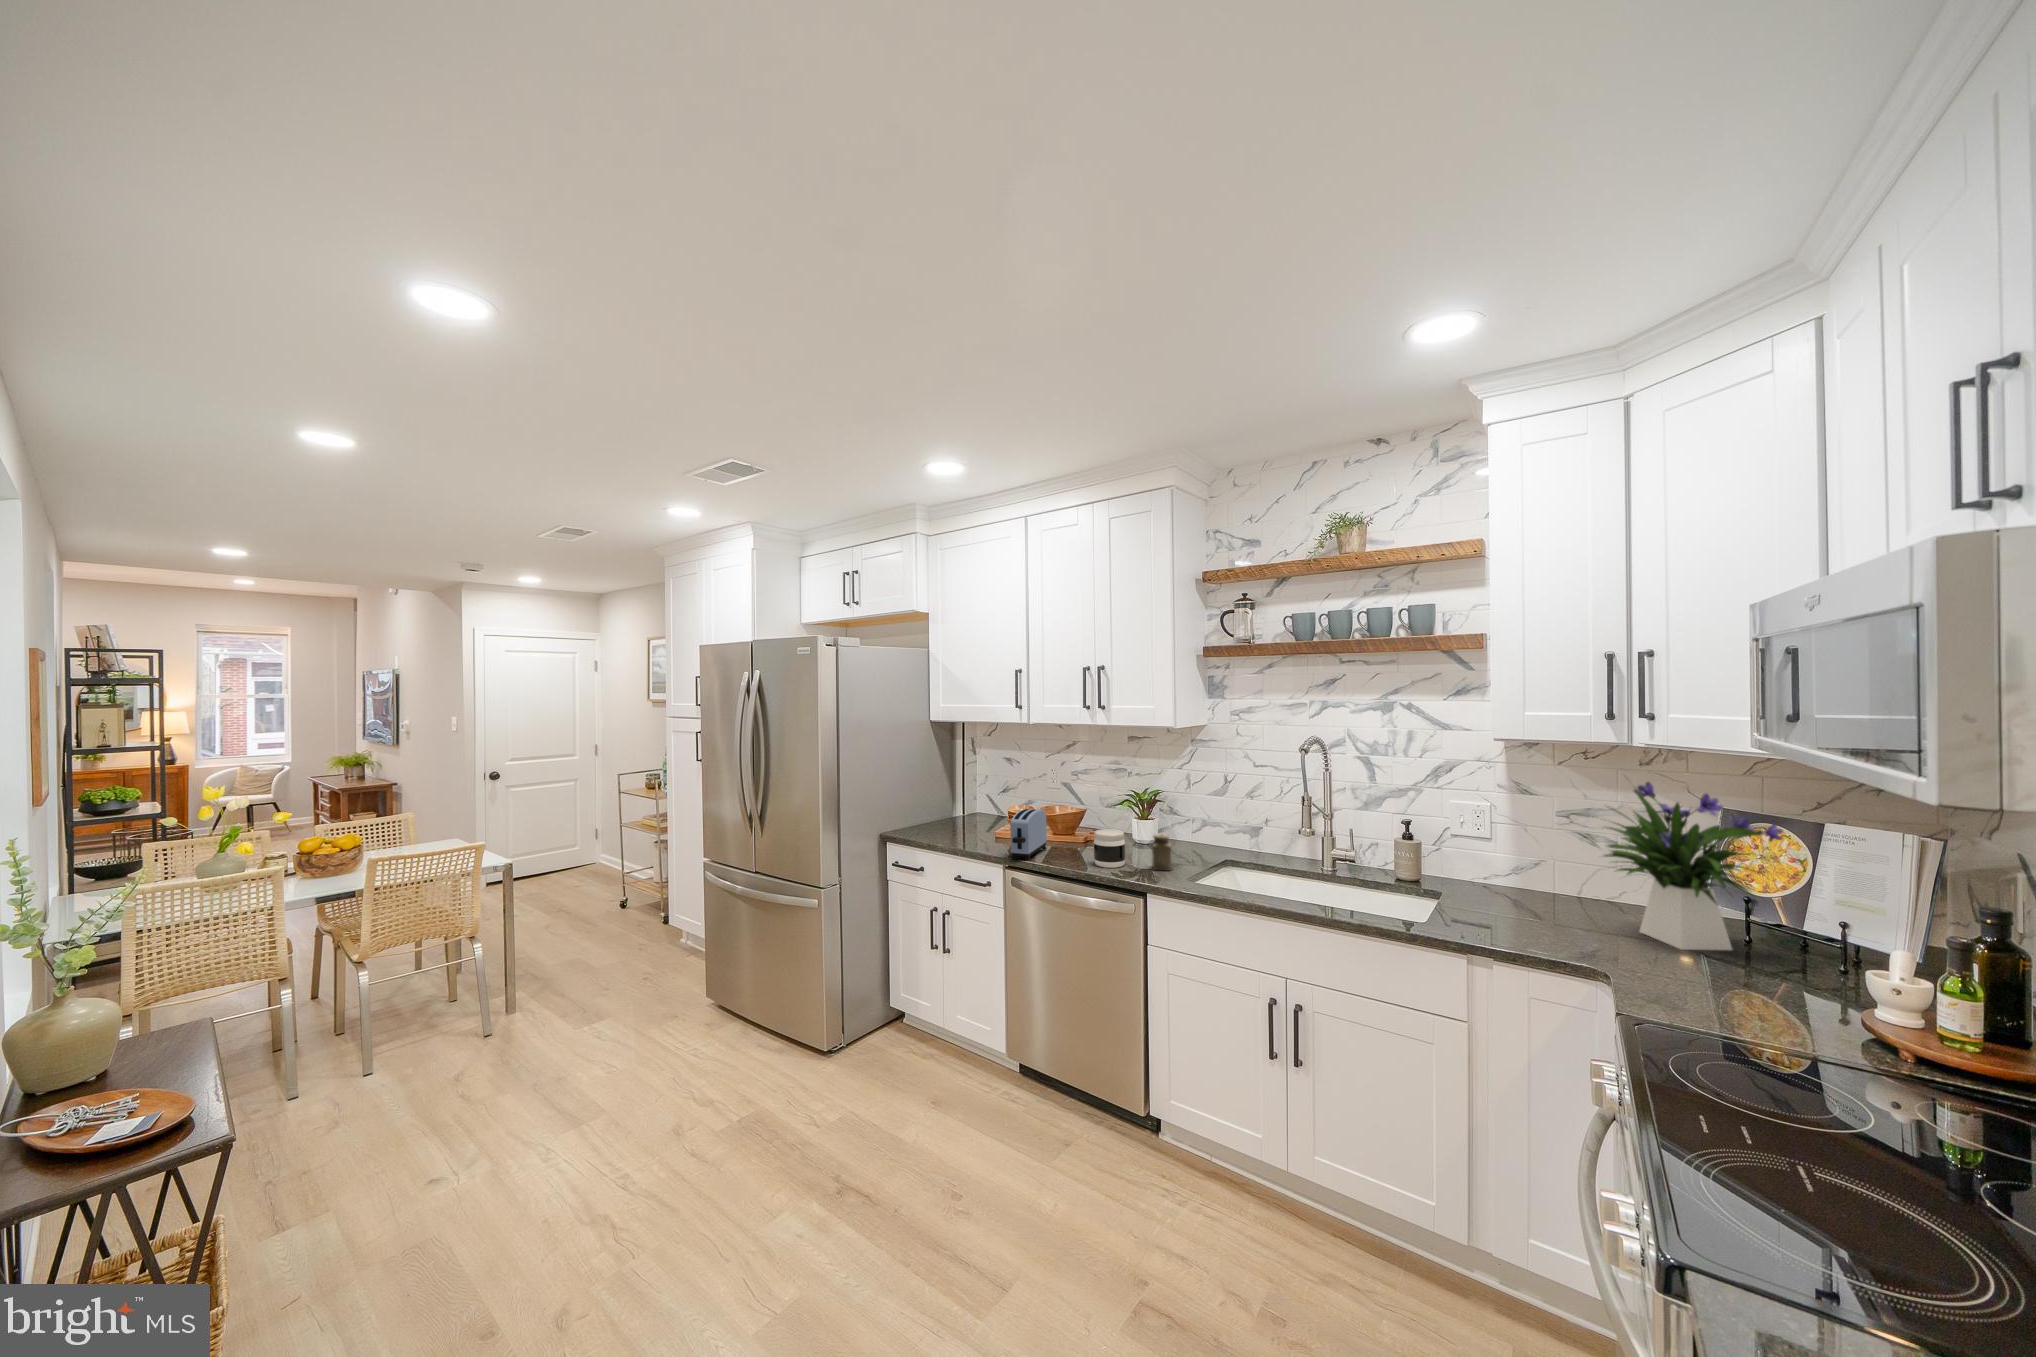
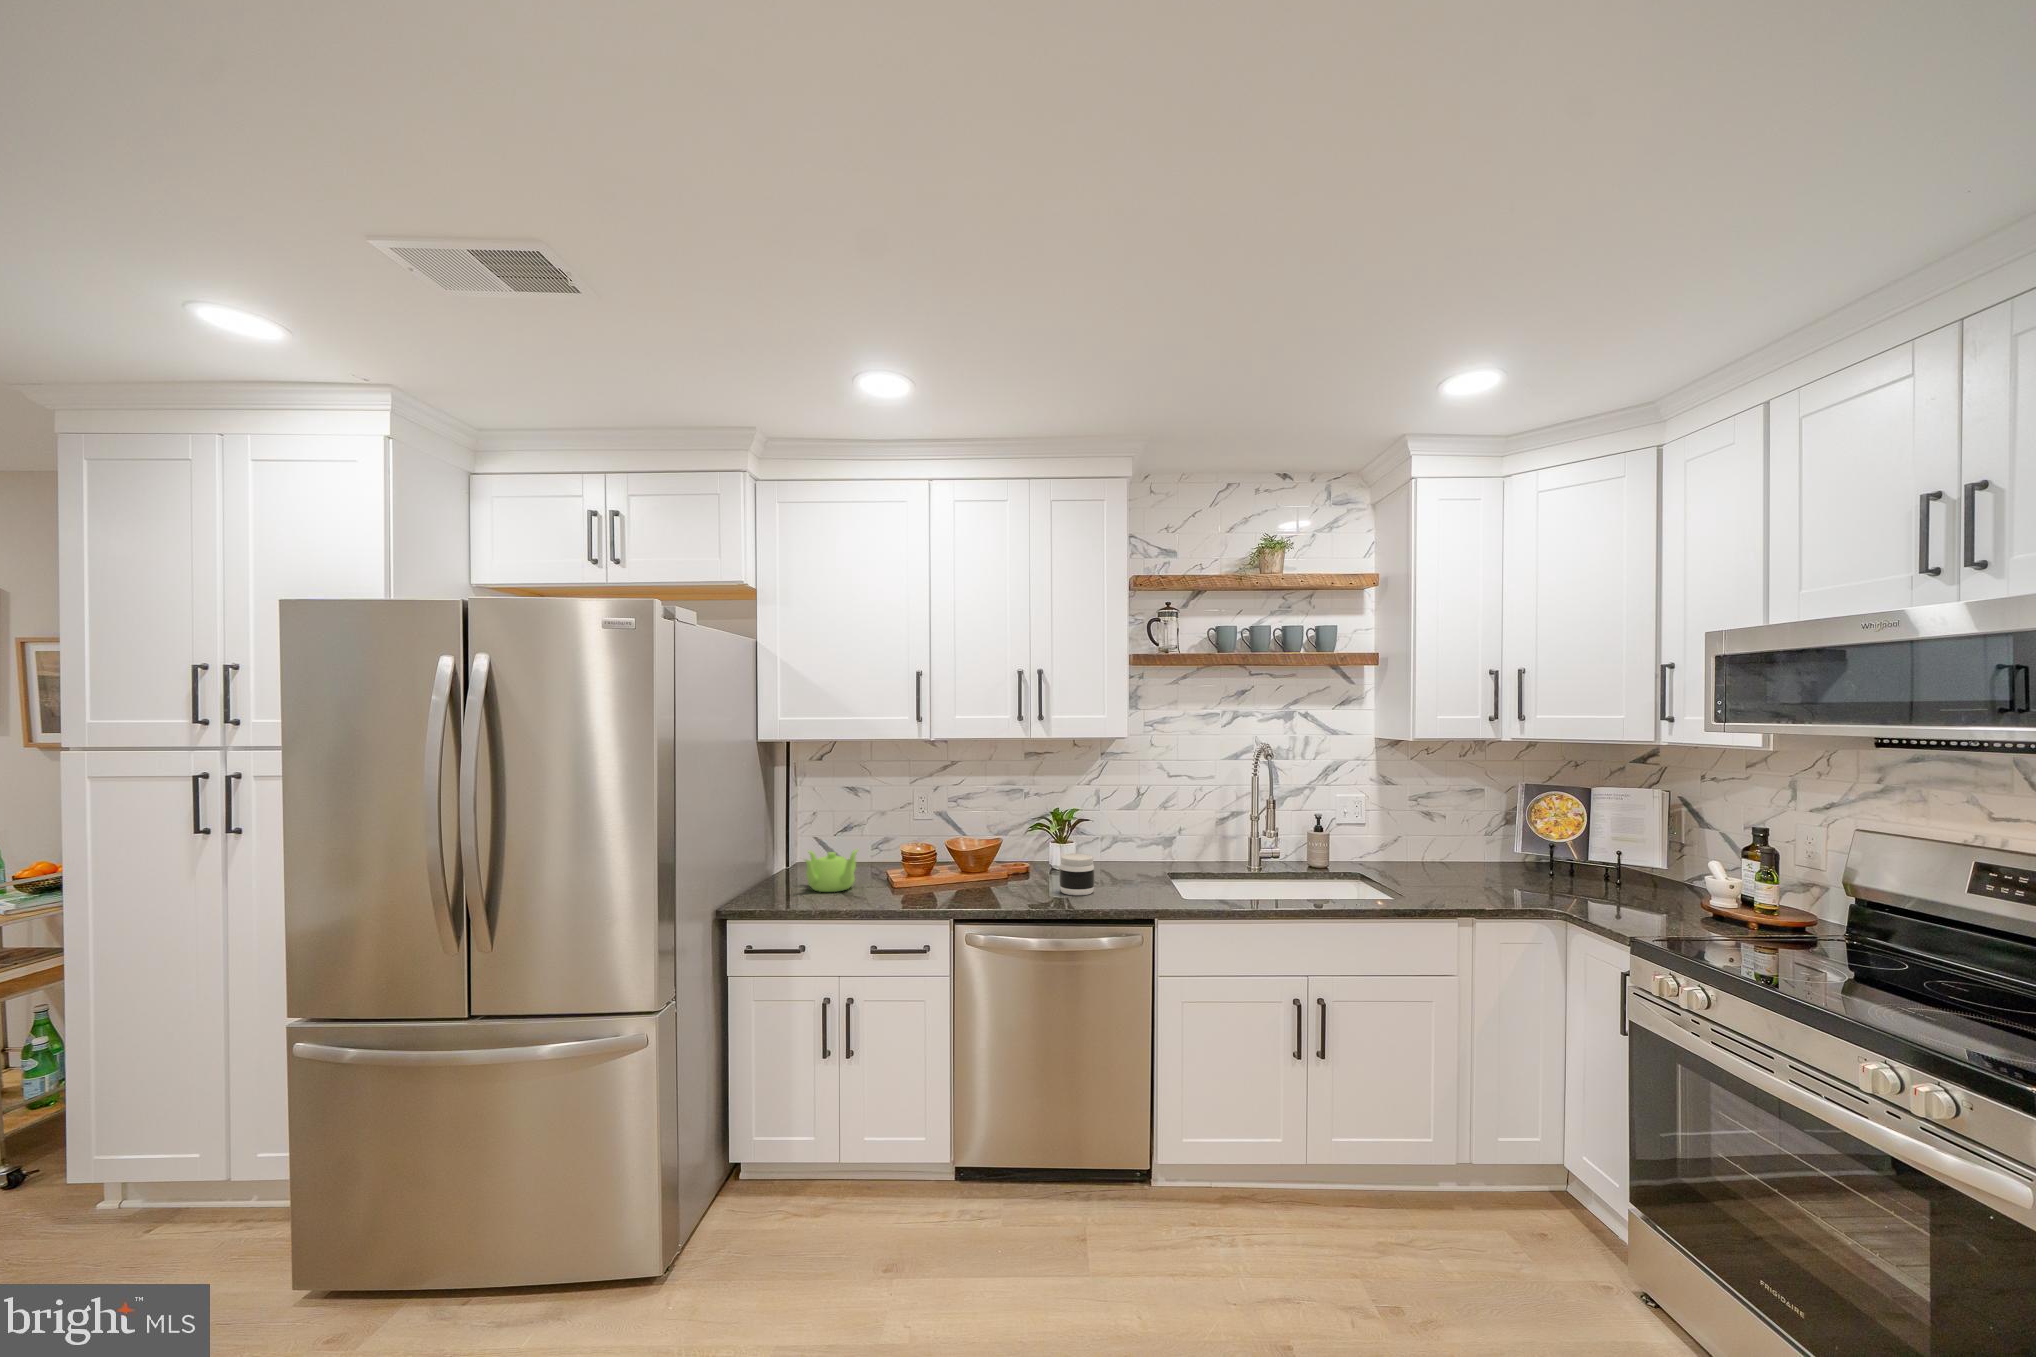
flower arrangement: present [1587,782,1783,950] -> none [1449,764,1576,885]
teapot: none [931,804,984,837] -> present [805,849,858,892]
toaster: present [1010,809,1047,861] -> none [957,842,994,904]
salt shaker: present [1152,834,1171,871] -> none [1117,852,1141,891]

